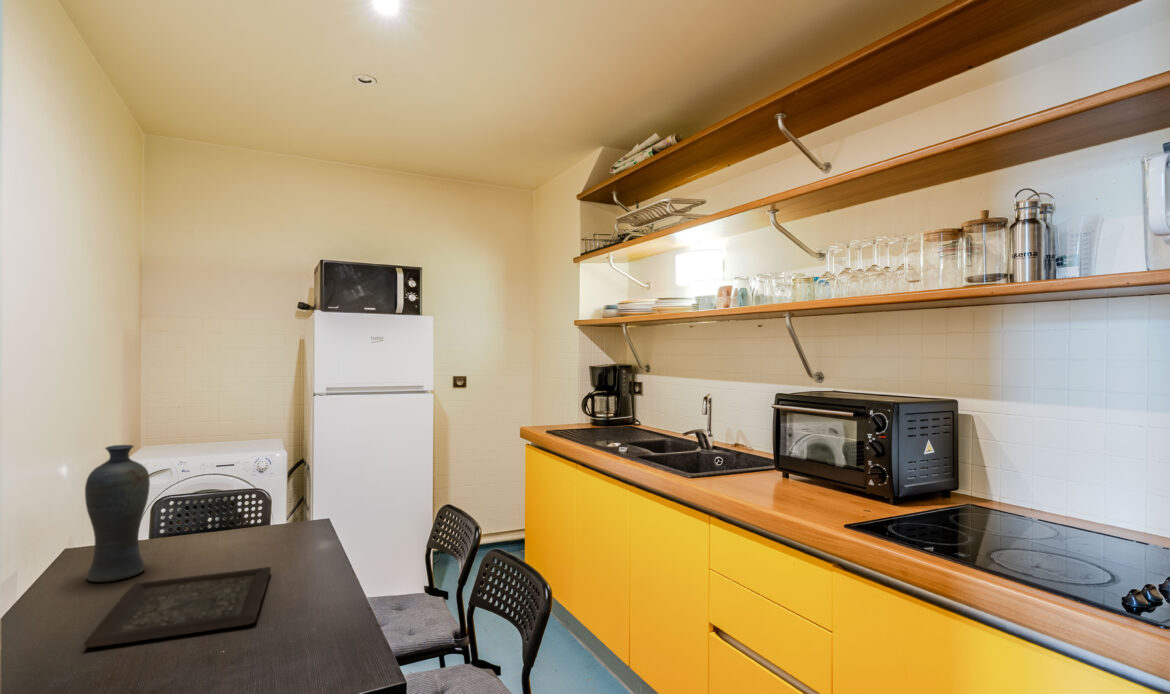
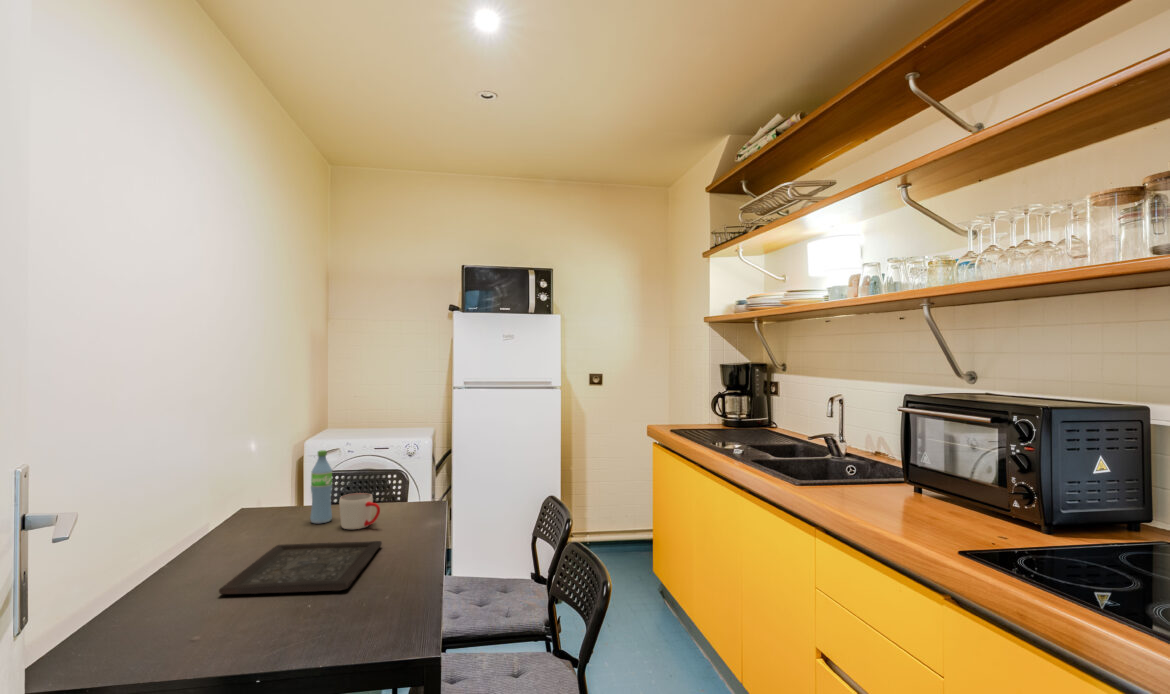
vase: present [85,445,150,582] -> none [248,428,296,541]
water bottle: none [161,469,190,555] -> present [310,450,332,523]
mug: none [204,516,258,558] -> present [339,493,380,529]

